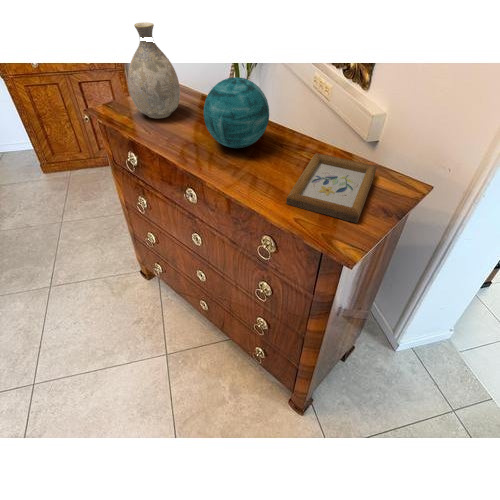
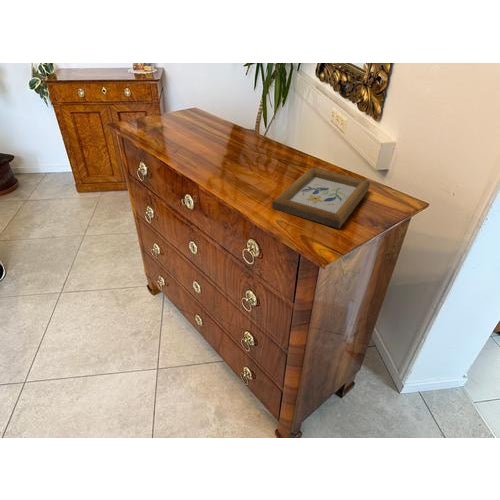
vase: present [128,22,180,119] -> none [147,48,194,134]
decorative orb: present [204,77,269,148] -> none [207,94,269,160]

